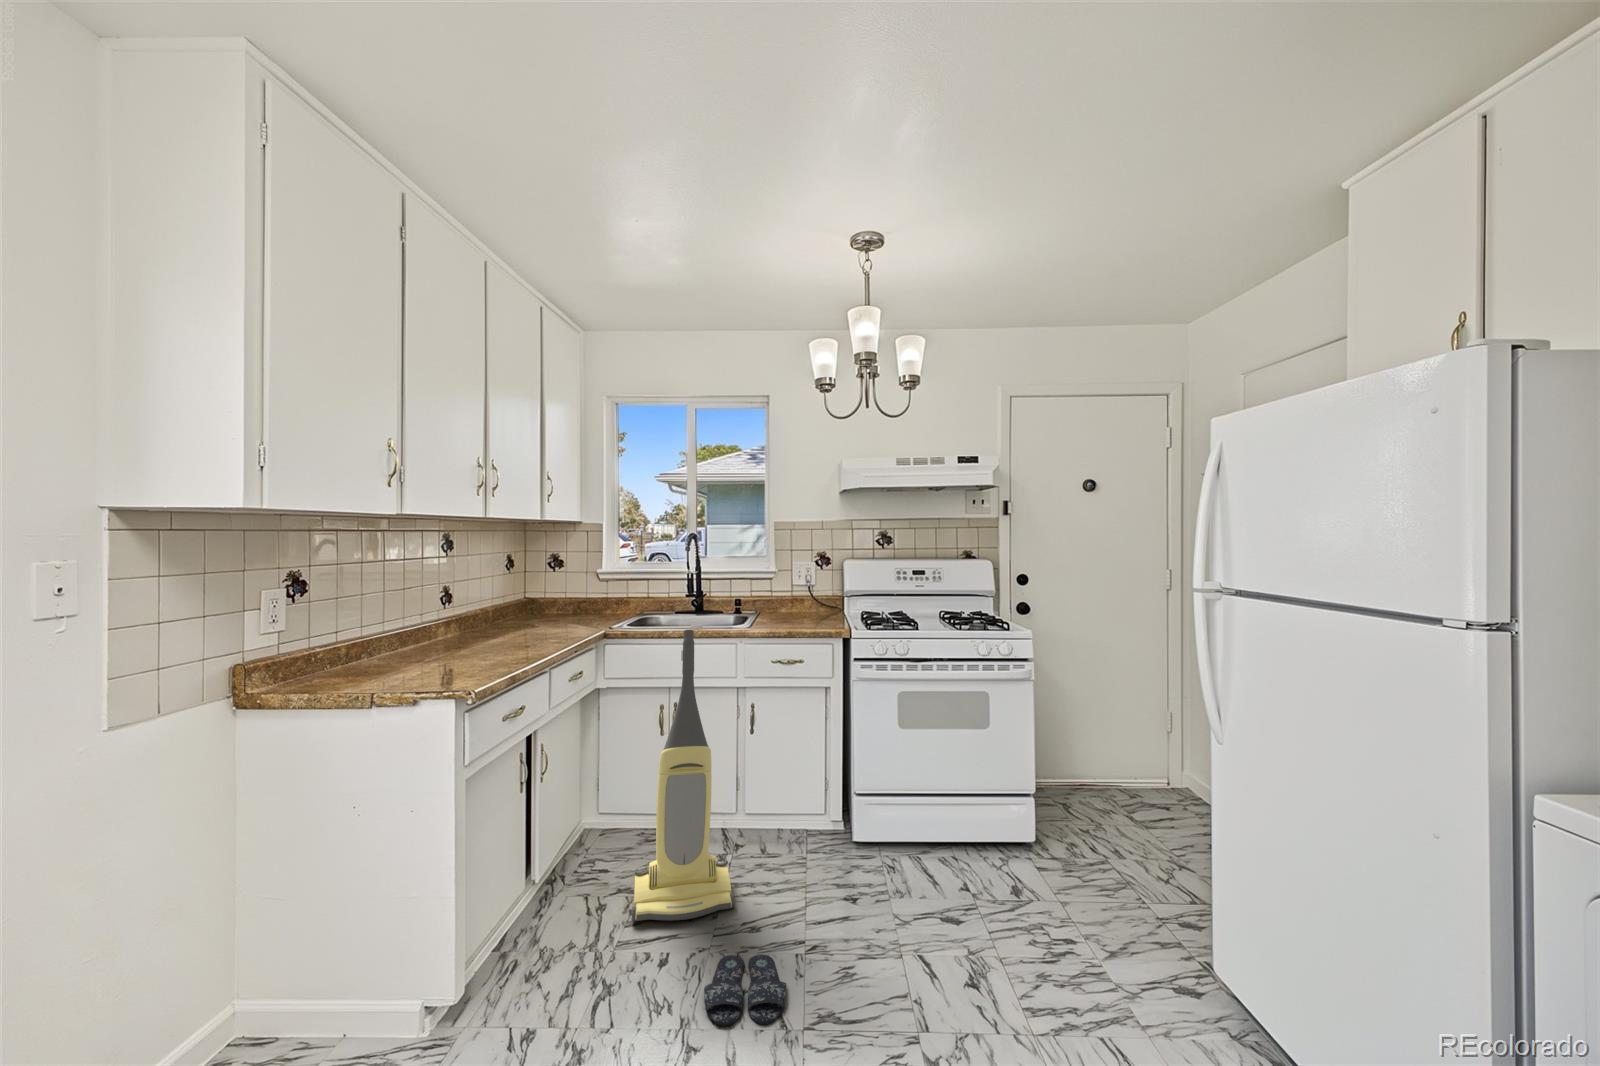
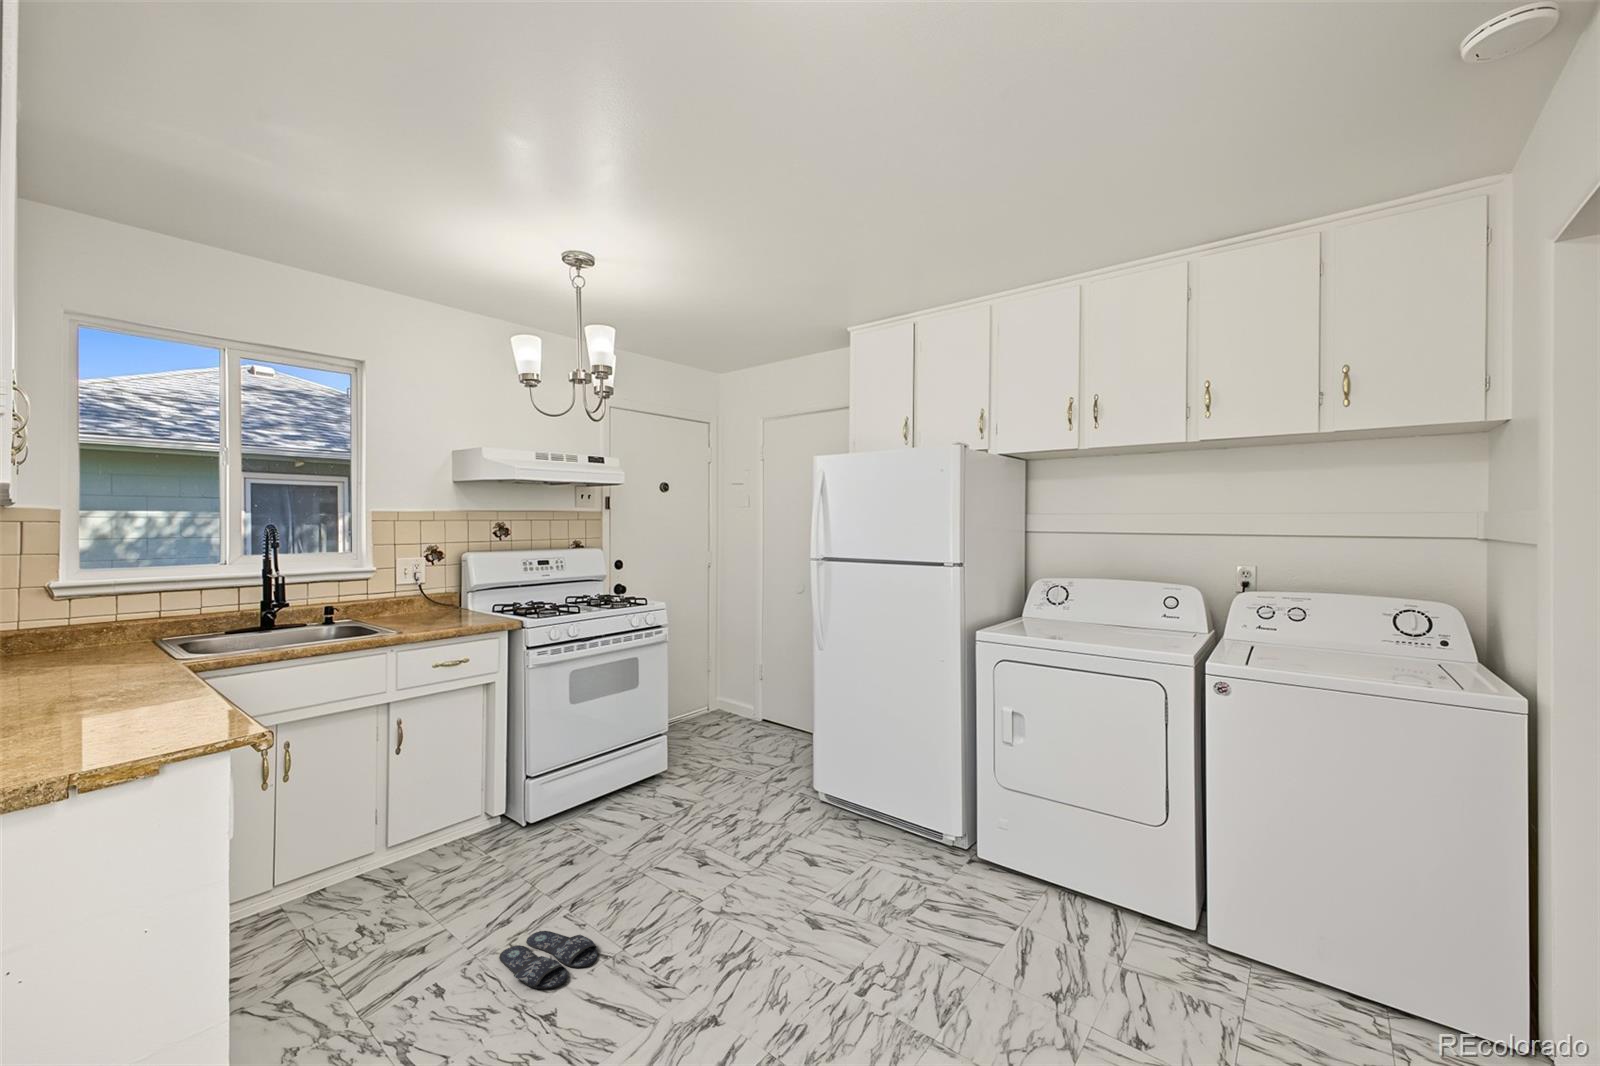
vacuum cleaner: present [632,630,735,921] -> none [310,628,460,992]

